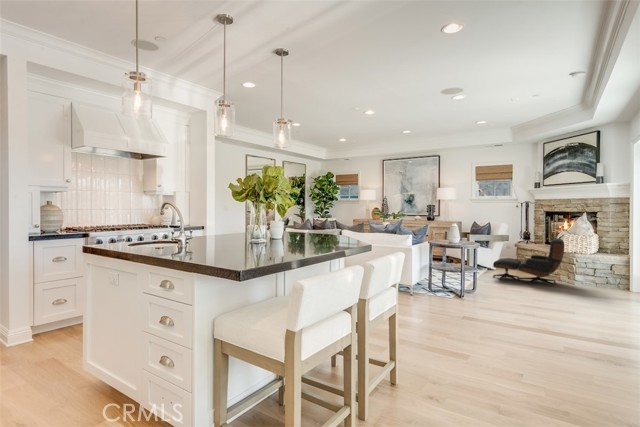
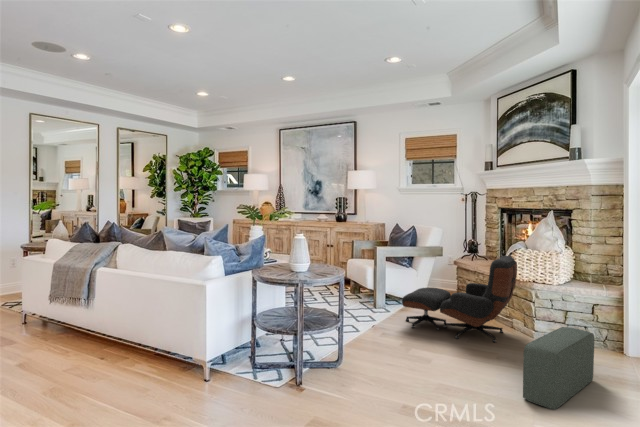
pouf: none [579,272,615,306] -> present [523,327,594,409]

